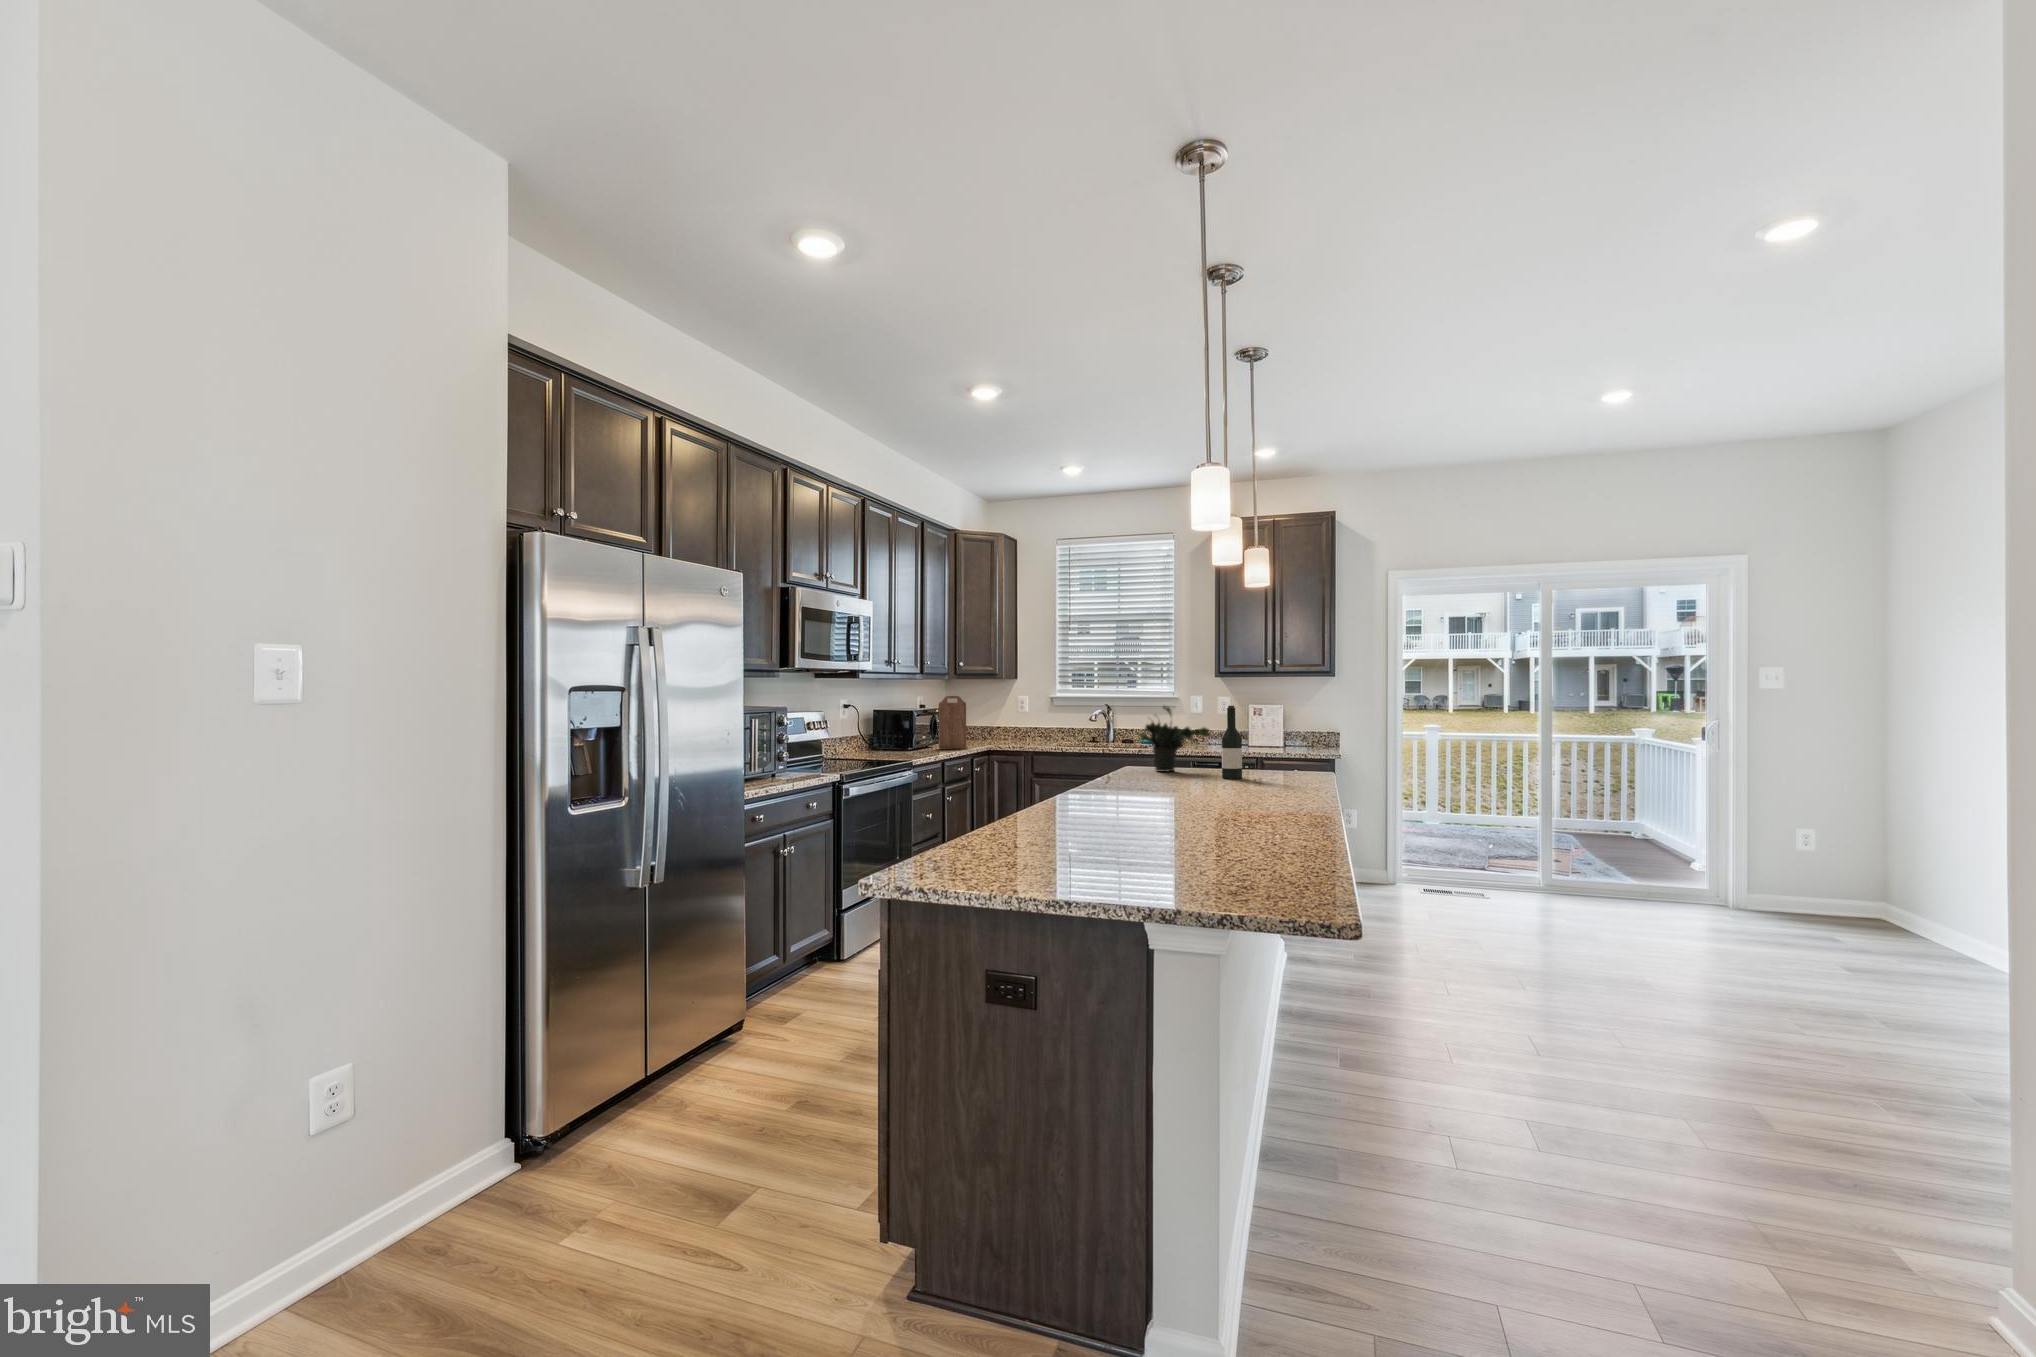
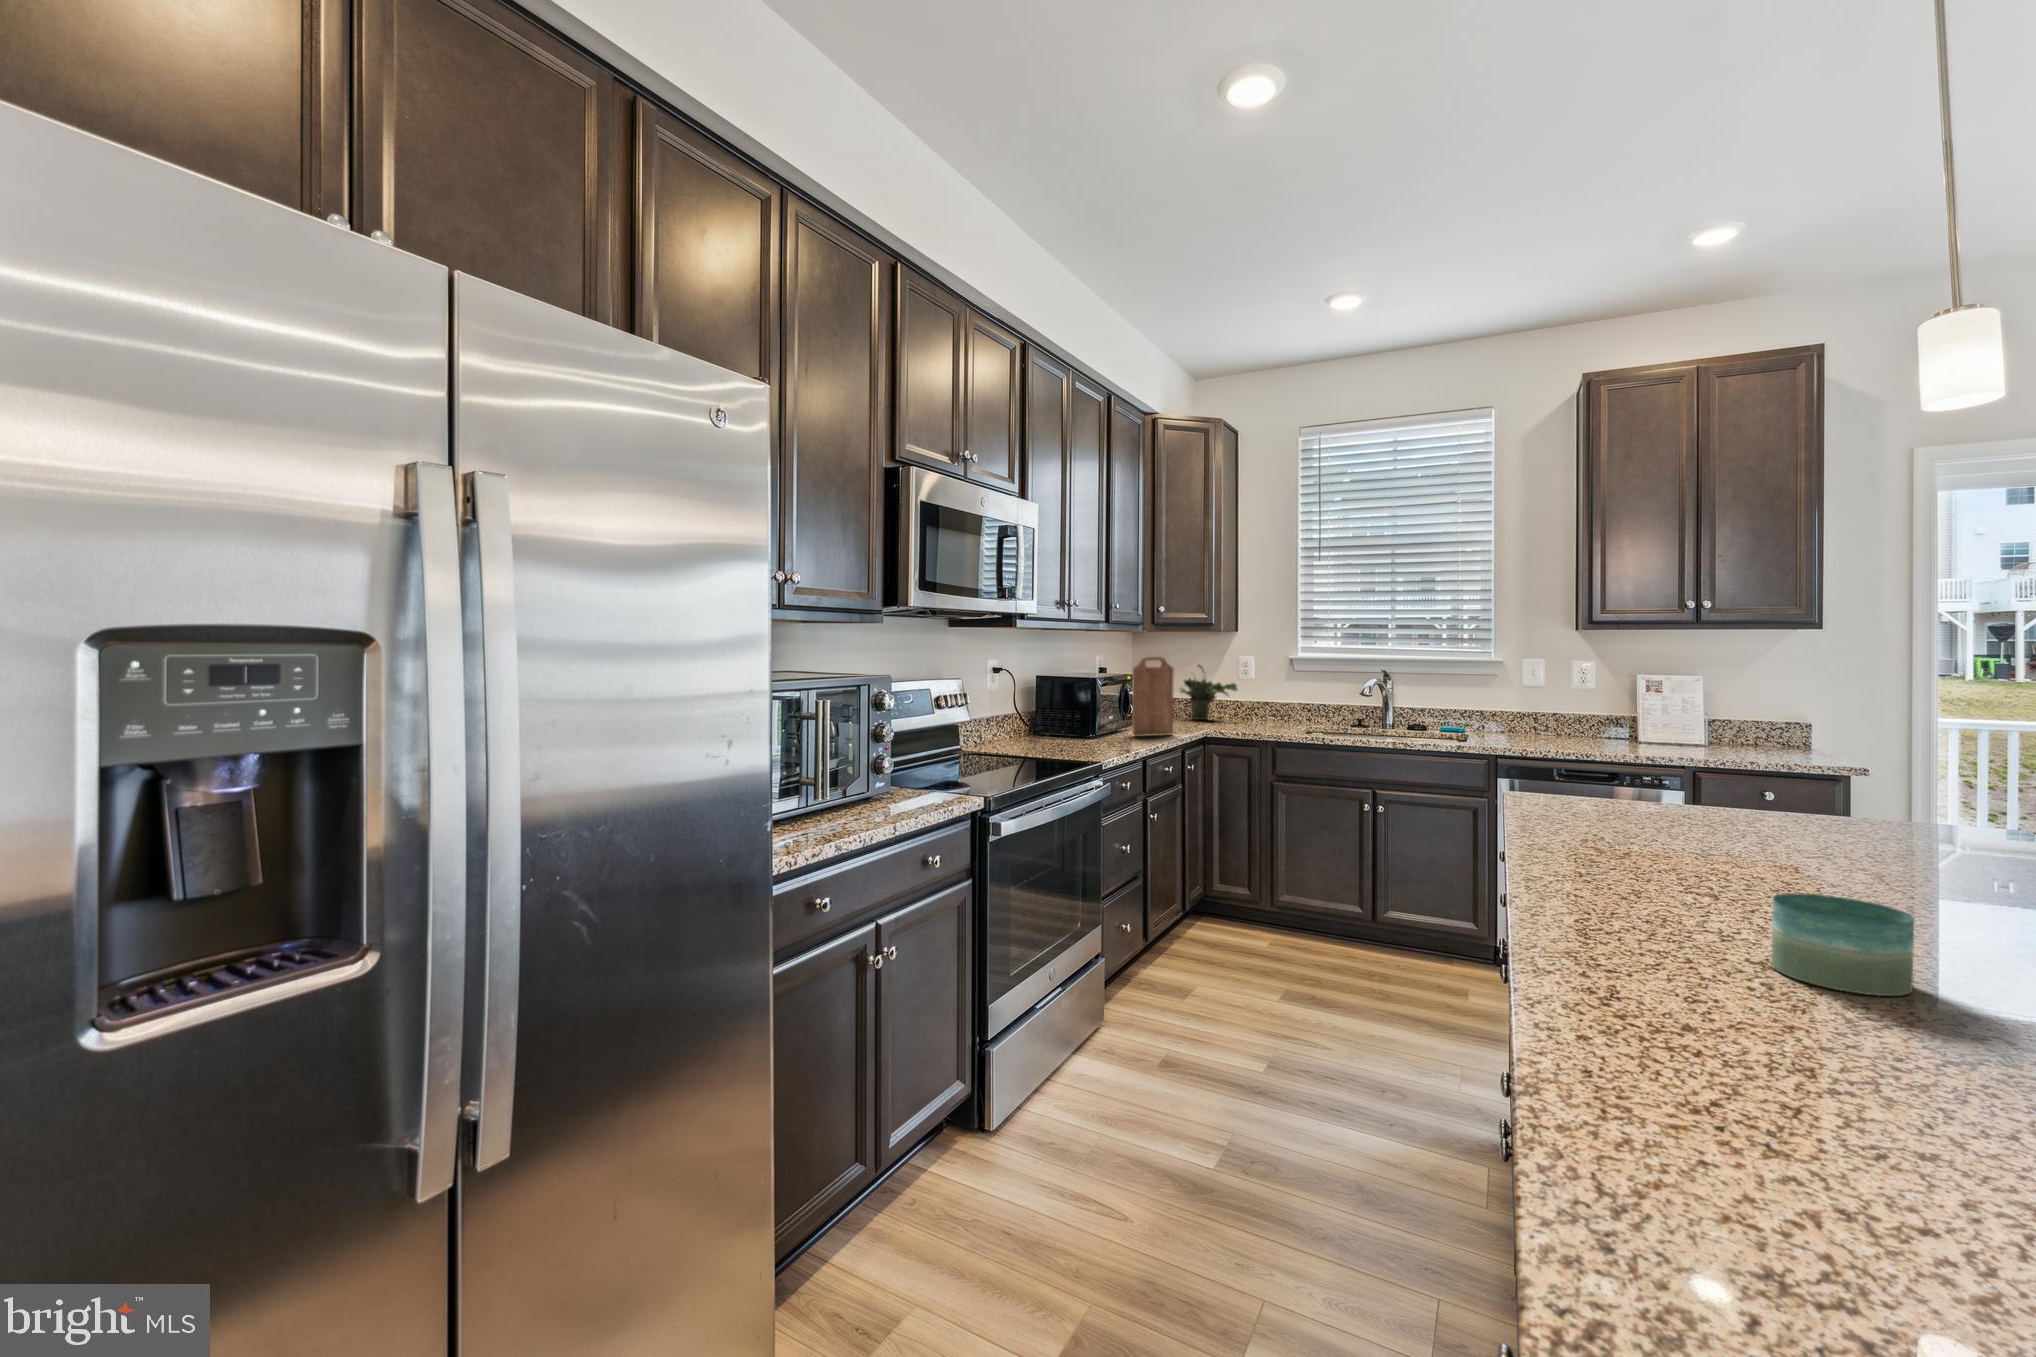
potted plant: present [1139,706,1209,772] -> present [1179,664,1237,720]
wine bottle: present [1222,706,1242,779] -> none [1889,694,1961,877]
candle: none [1112,771,1146,797] -> present [1771,894,1914,996]

